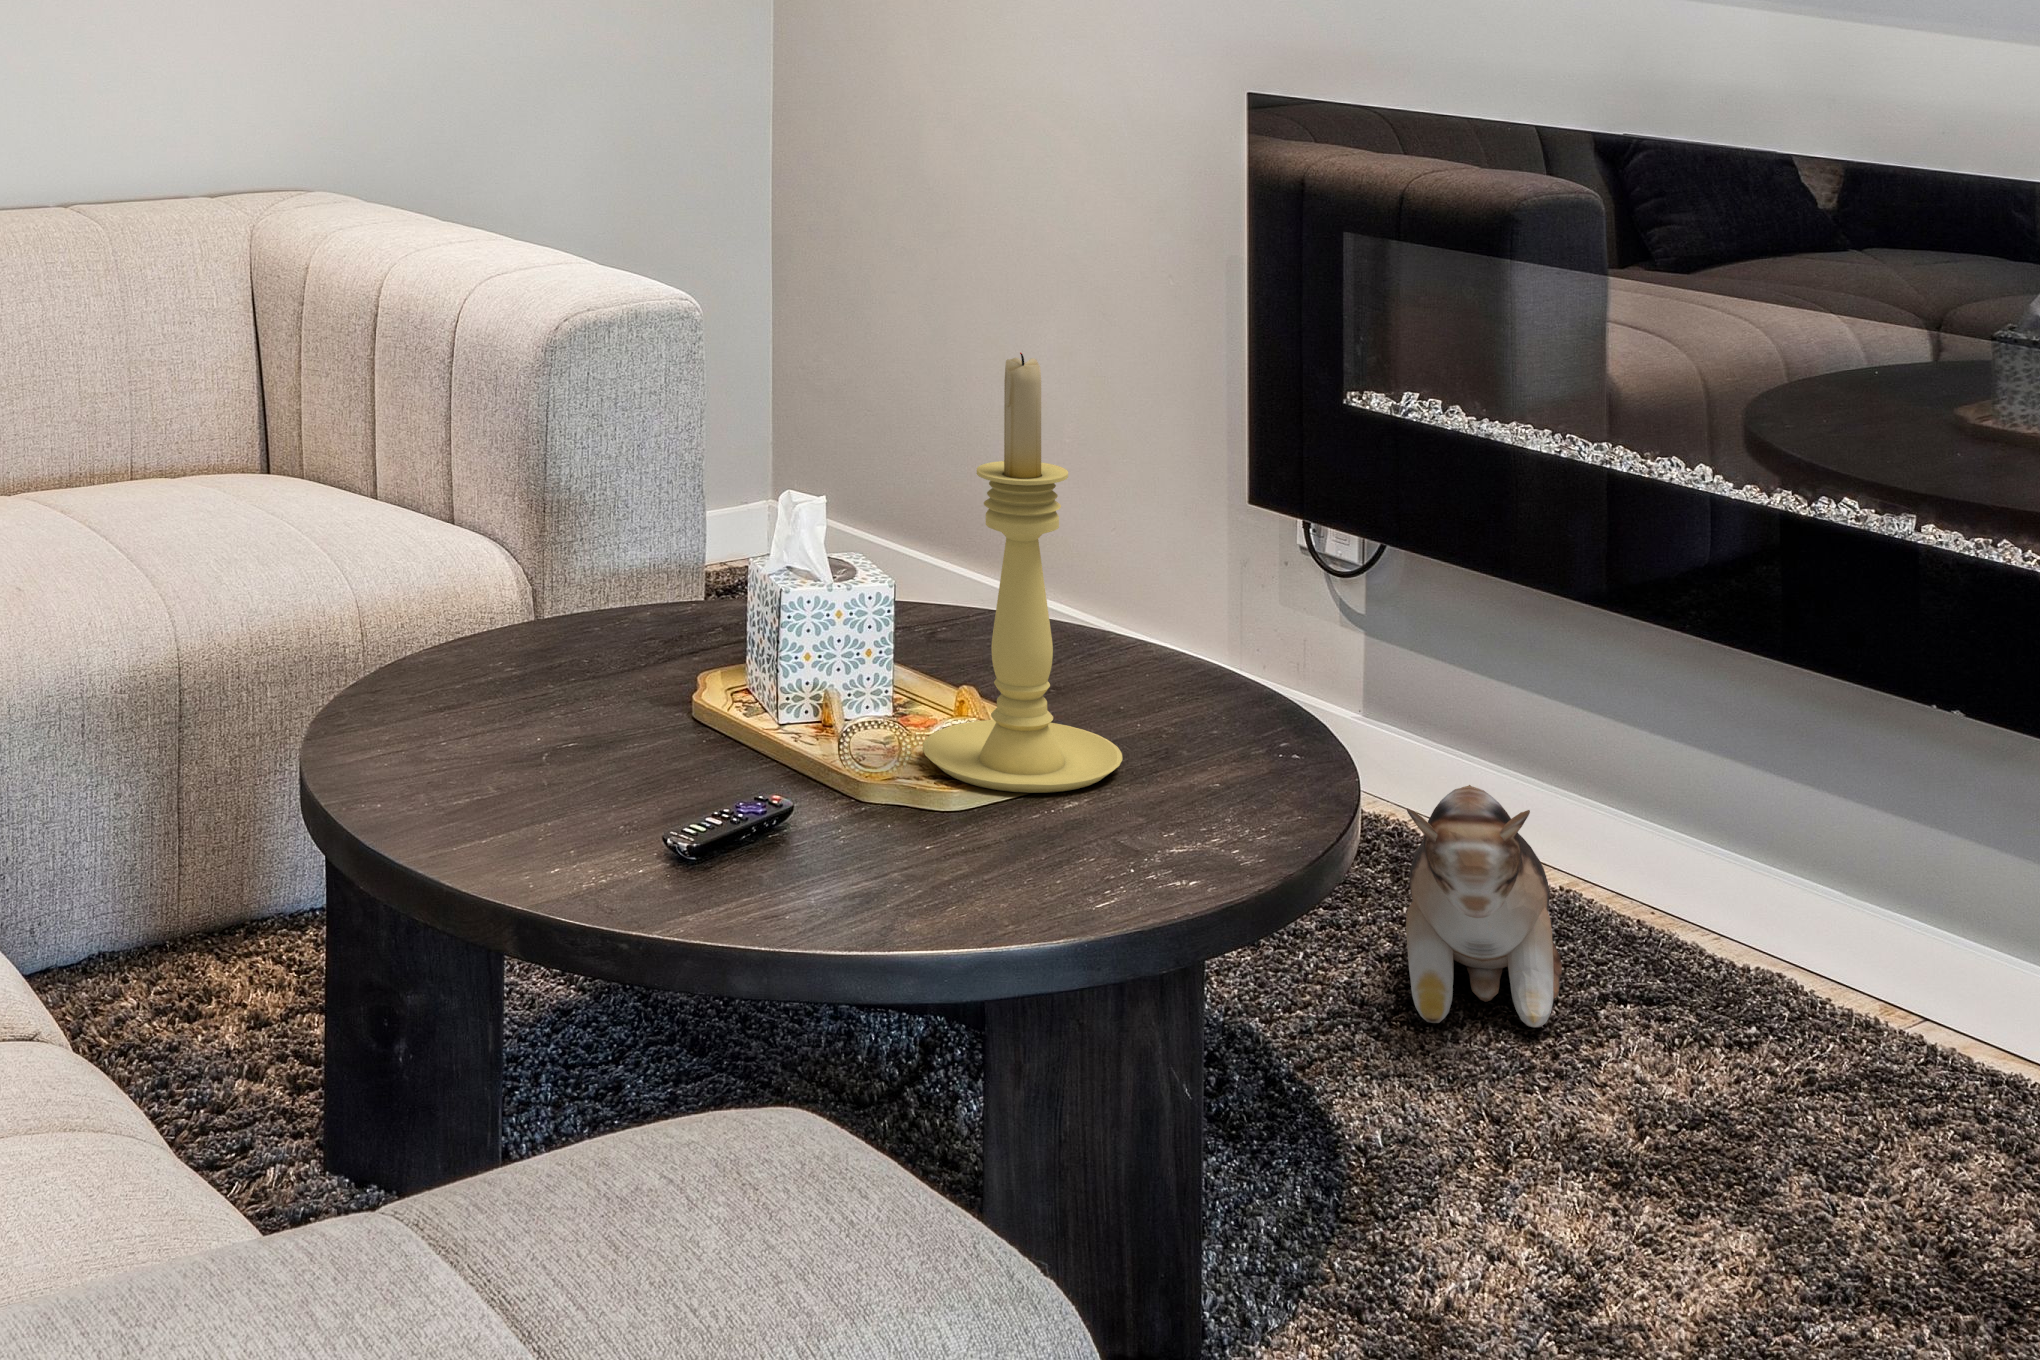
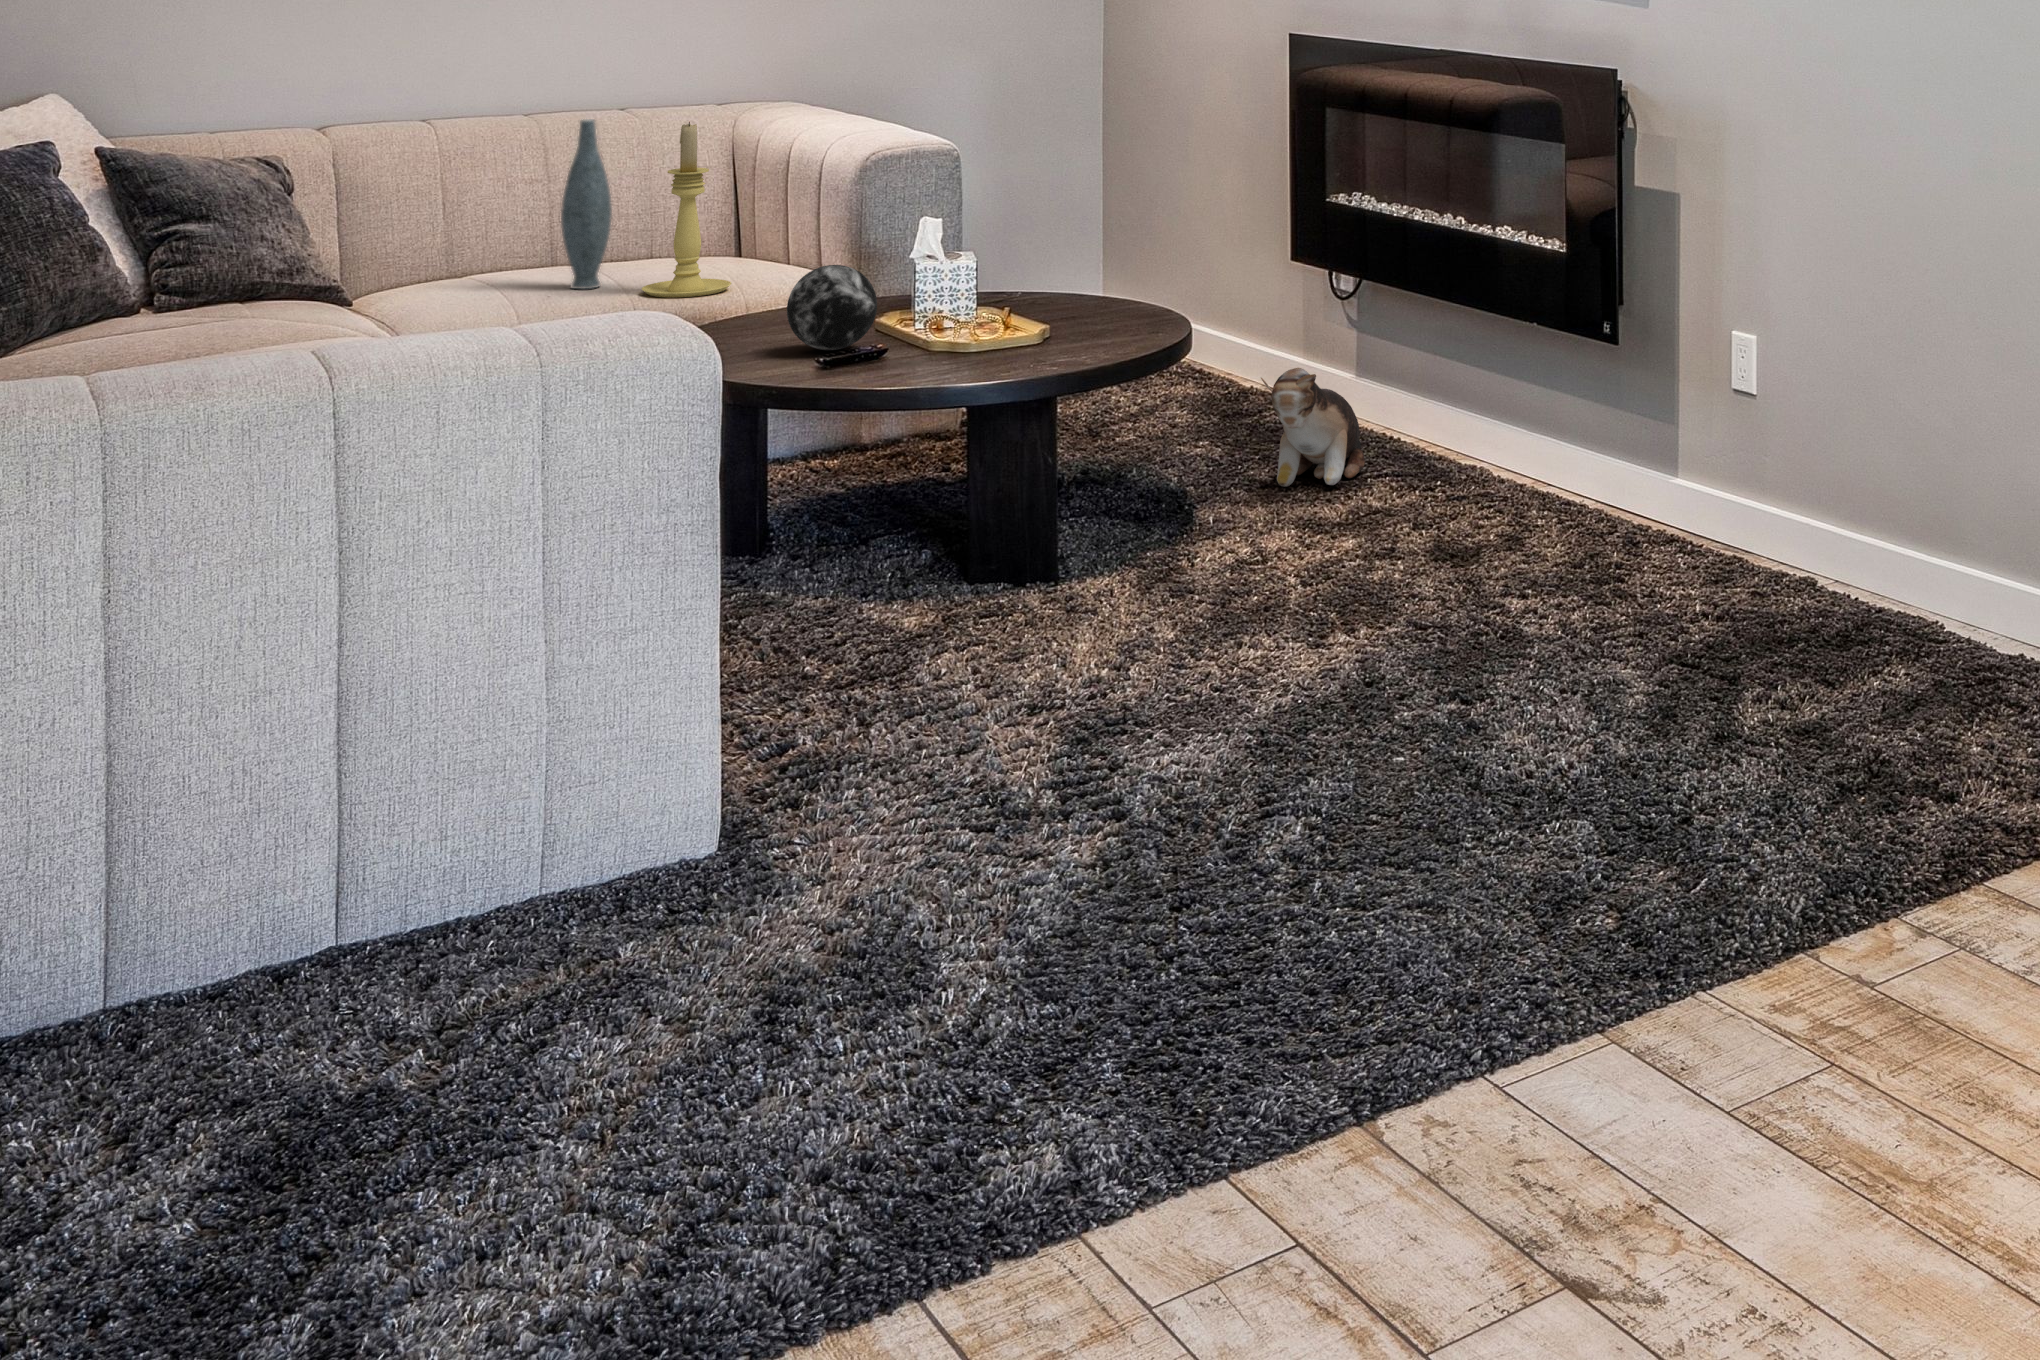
vase: none [24,248,106,561] -> present [561,119,612,289]
candle holder: present [923,352,1122,793] -> present [642,122,731,298]
decorative orb: none [561,596,739,783] -> present [787,265,877,350]

